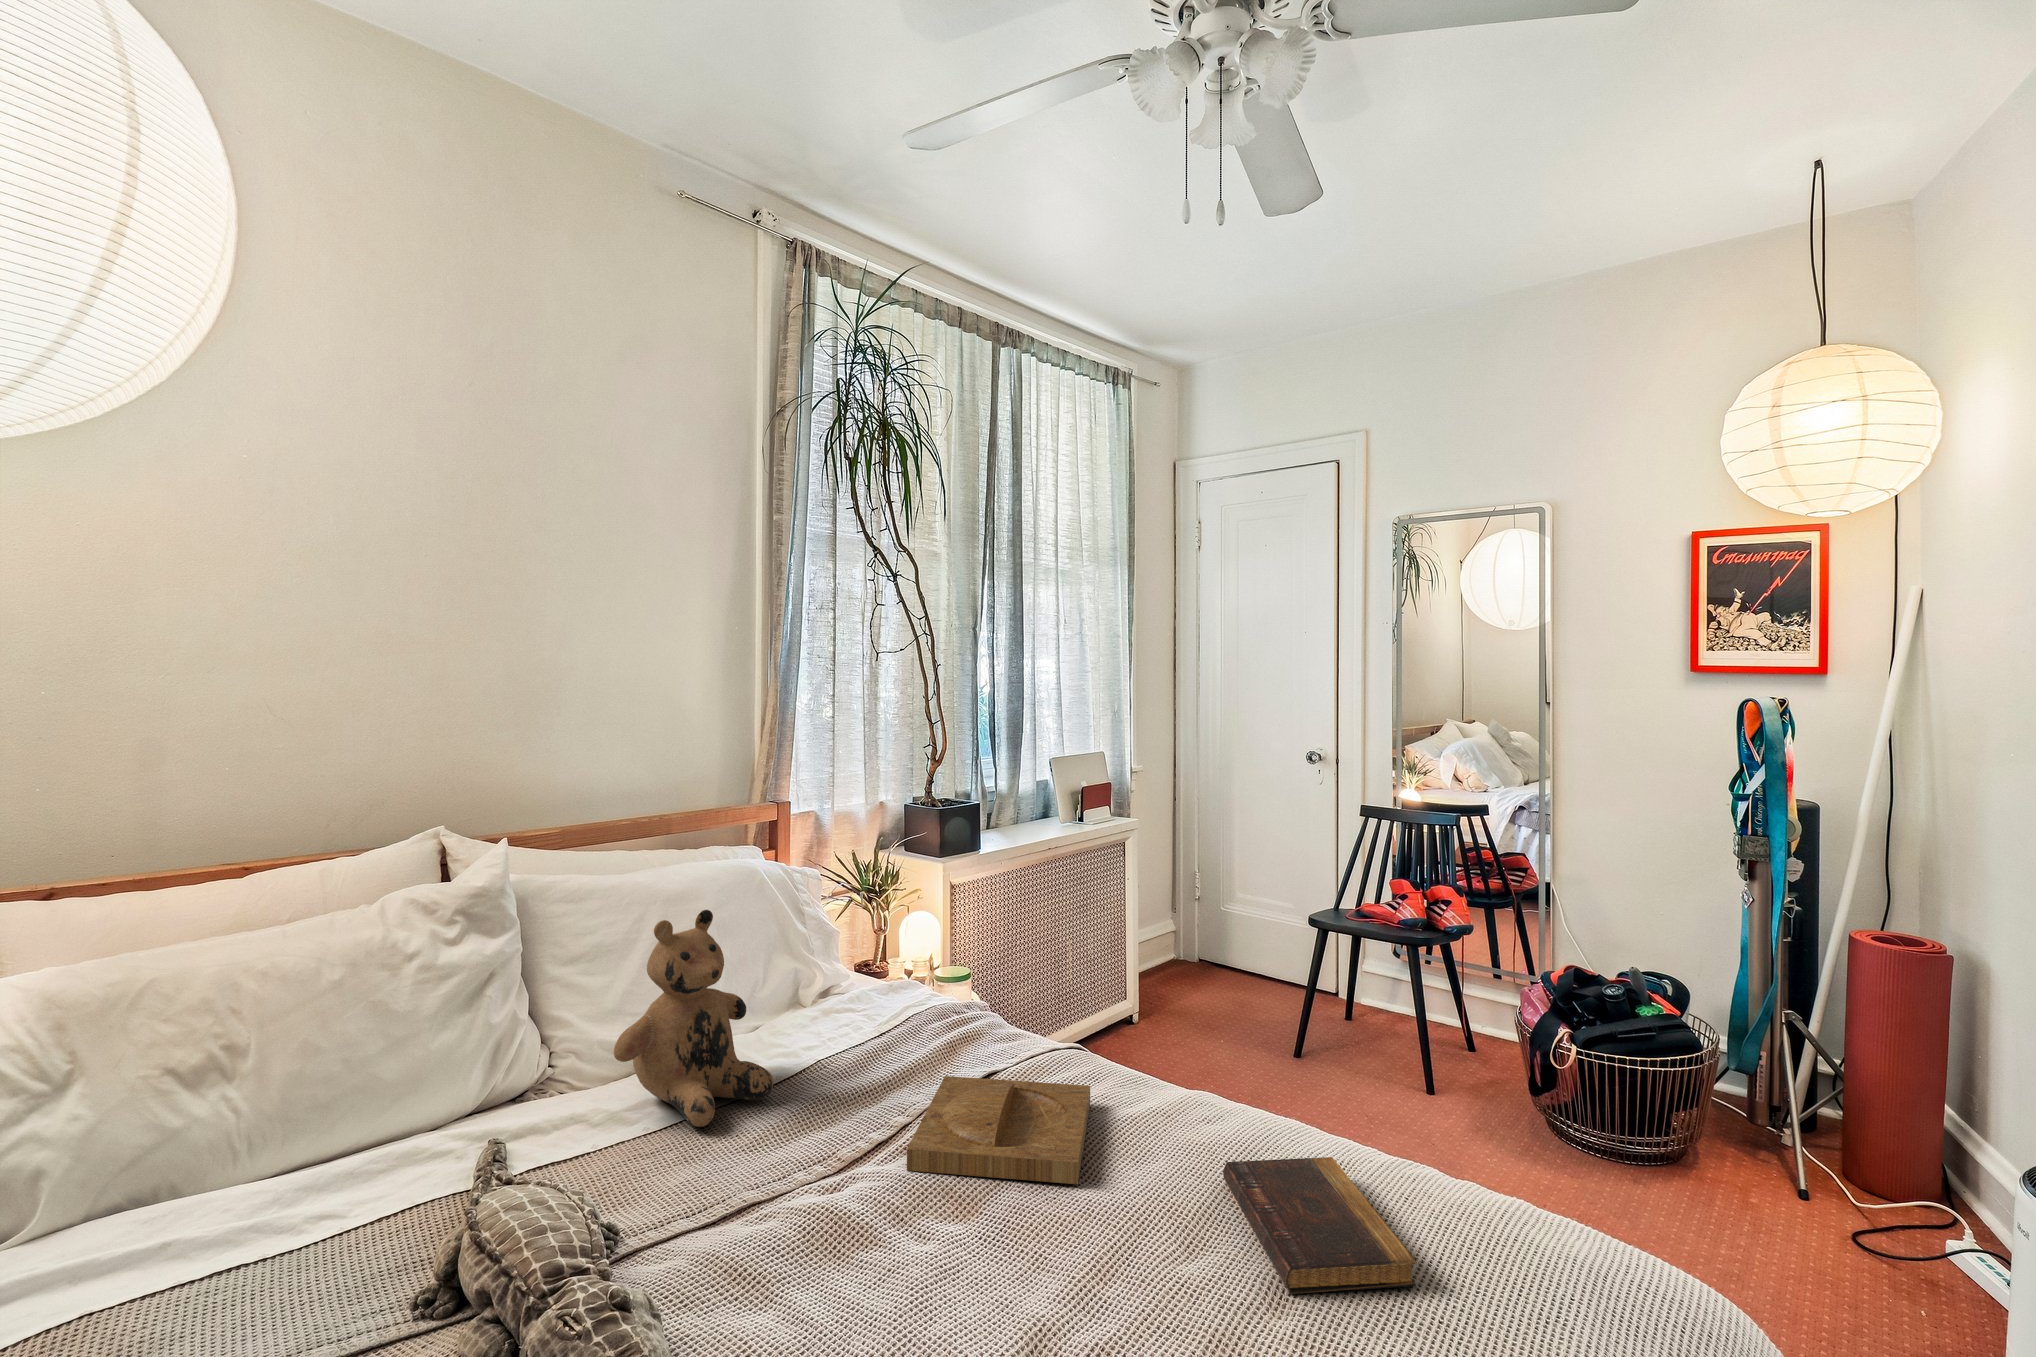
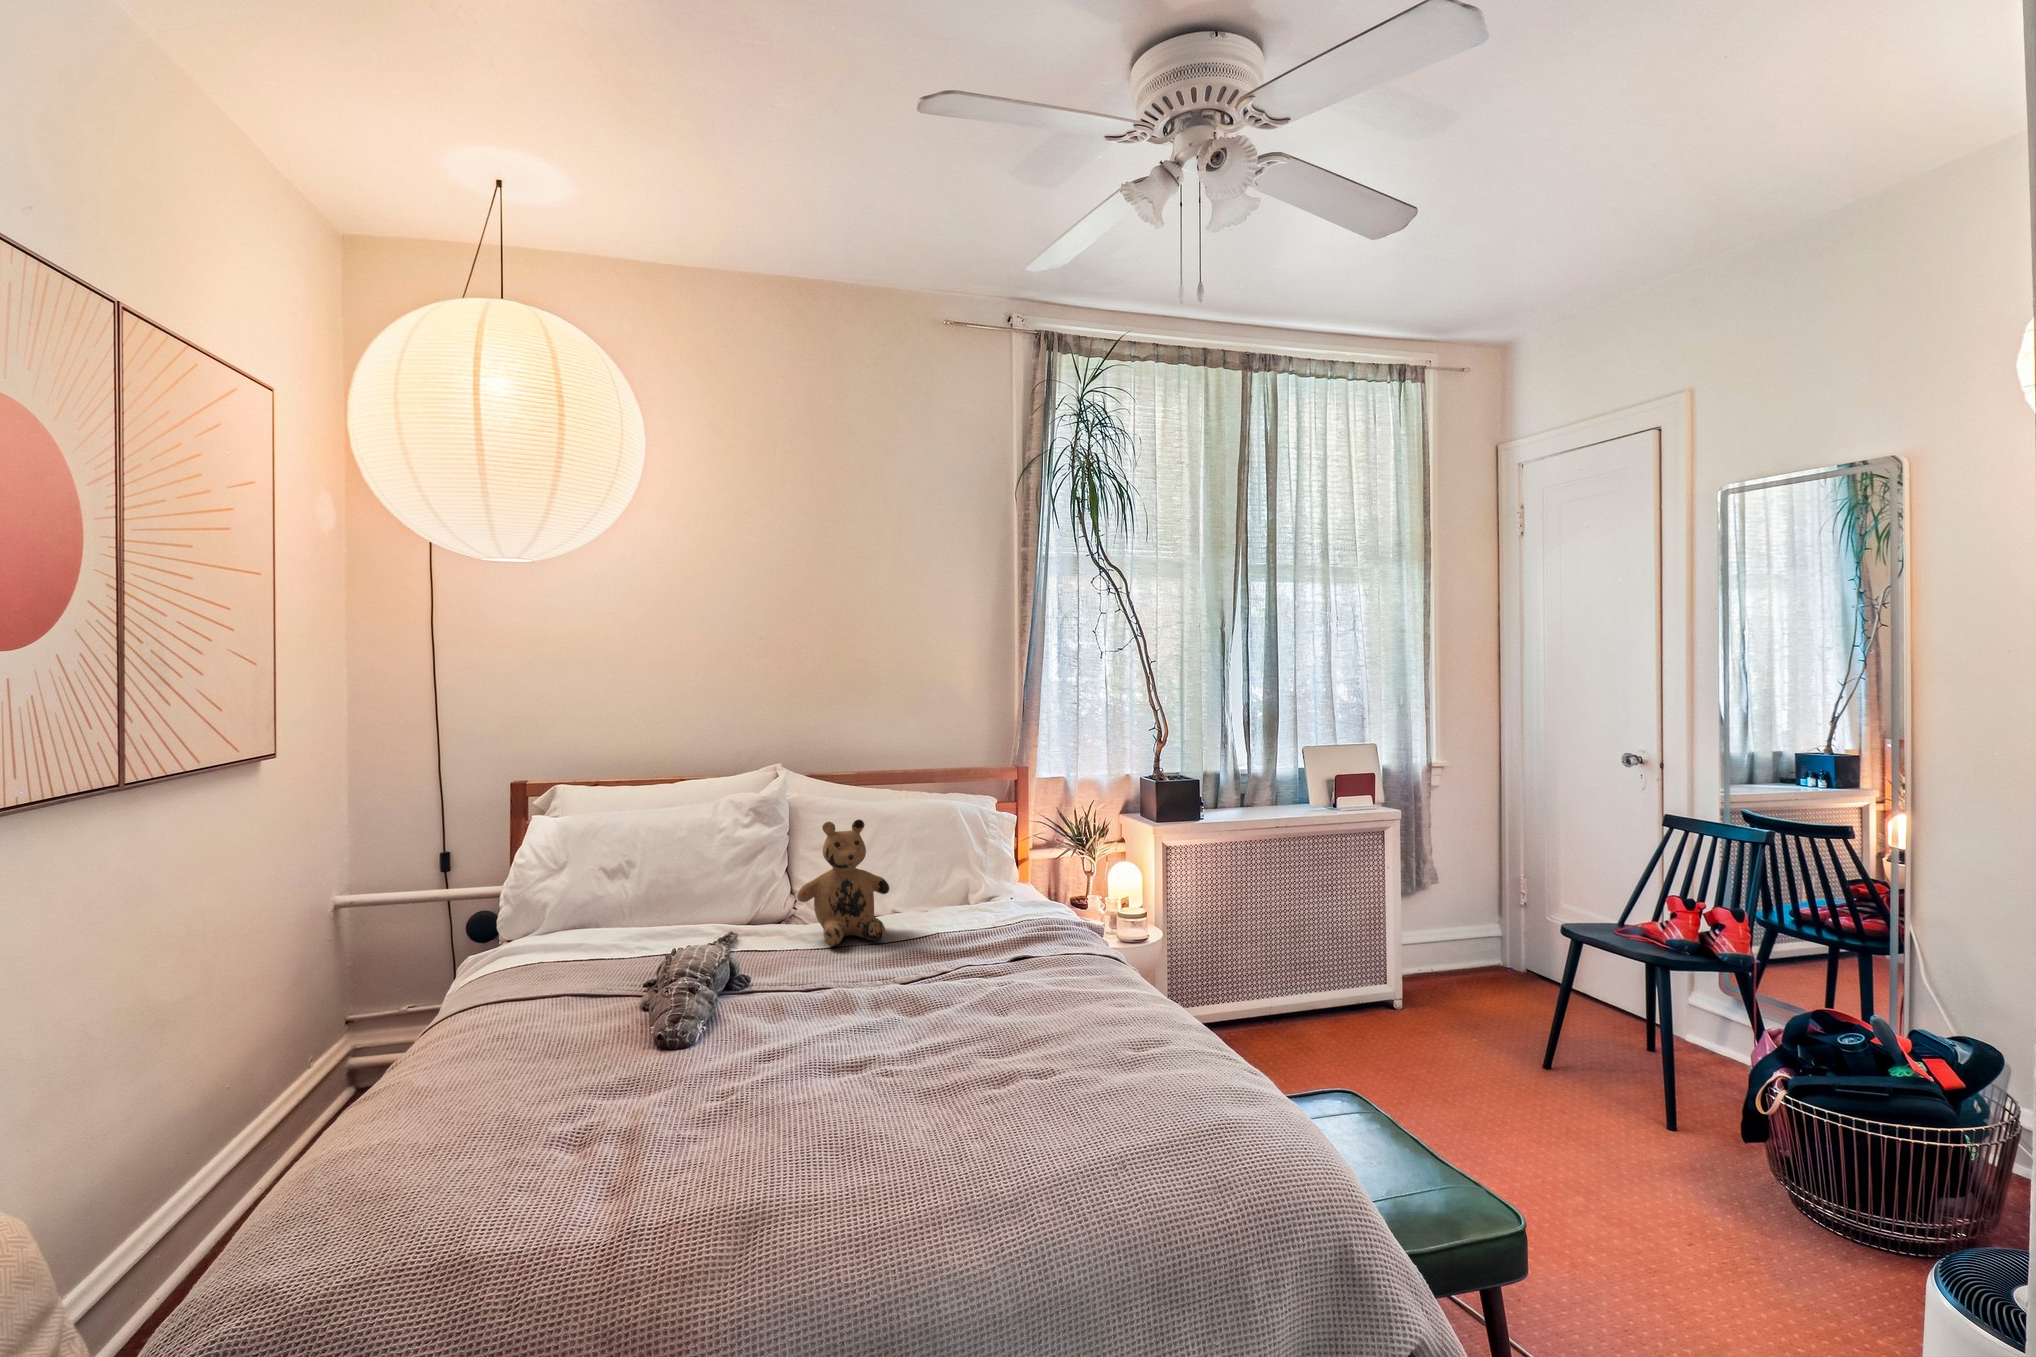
tray: present [907,1076,1090,1184] -> none [909,947,1062,1011]
book: present [1223,1157,1416,1294] -> none [1029,1017,1159,1097]

